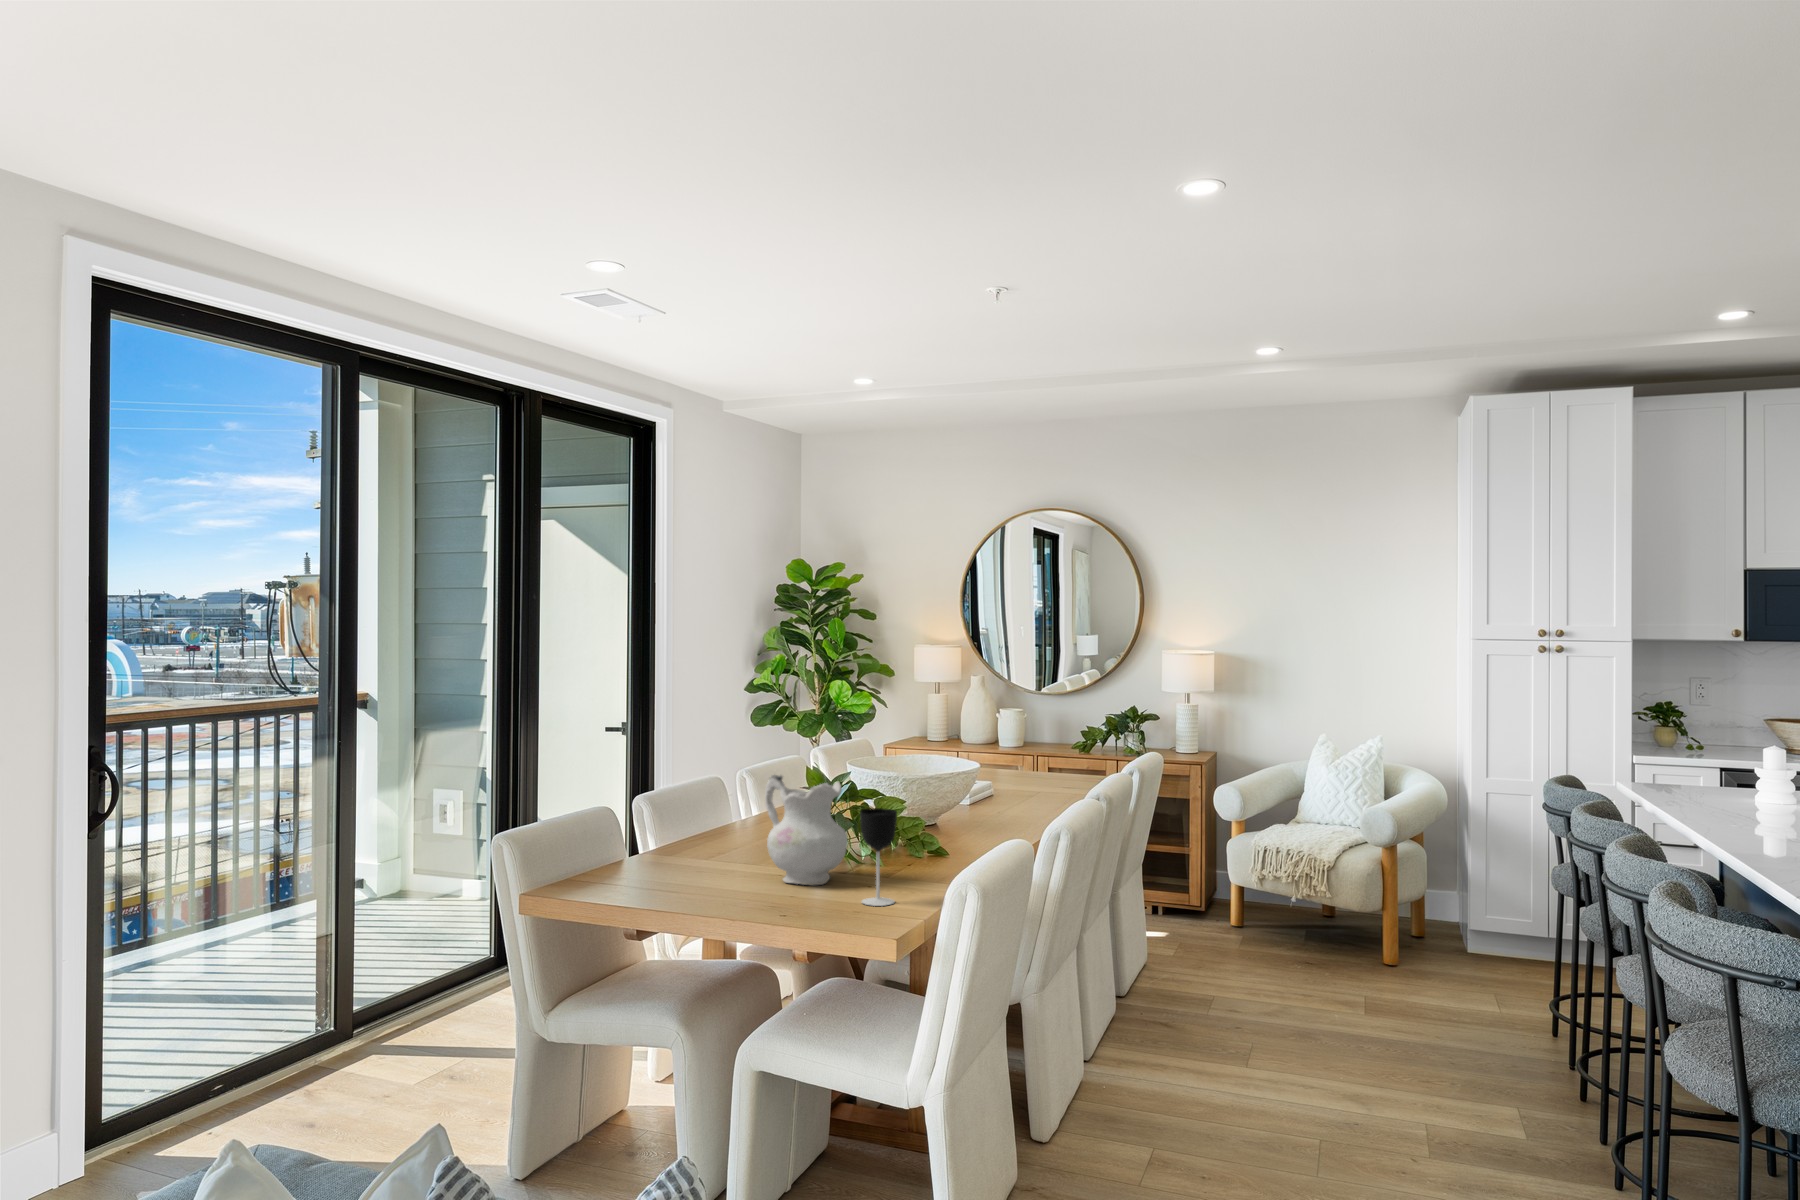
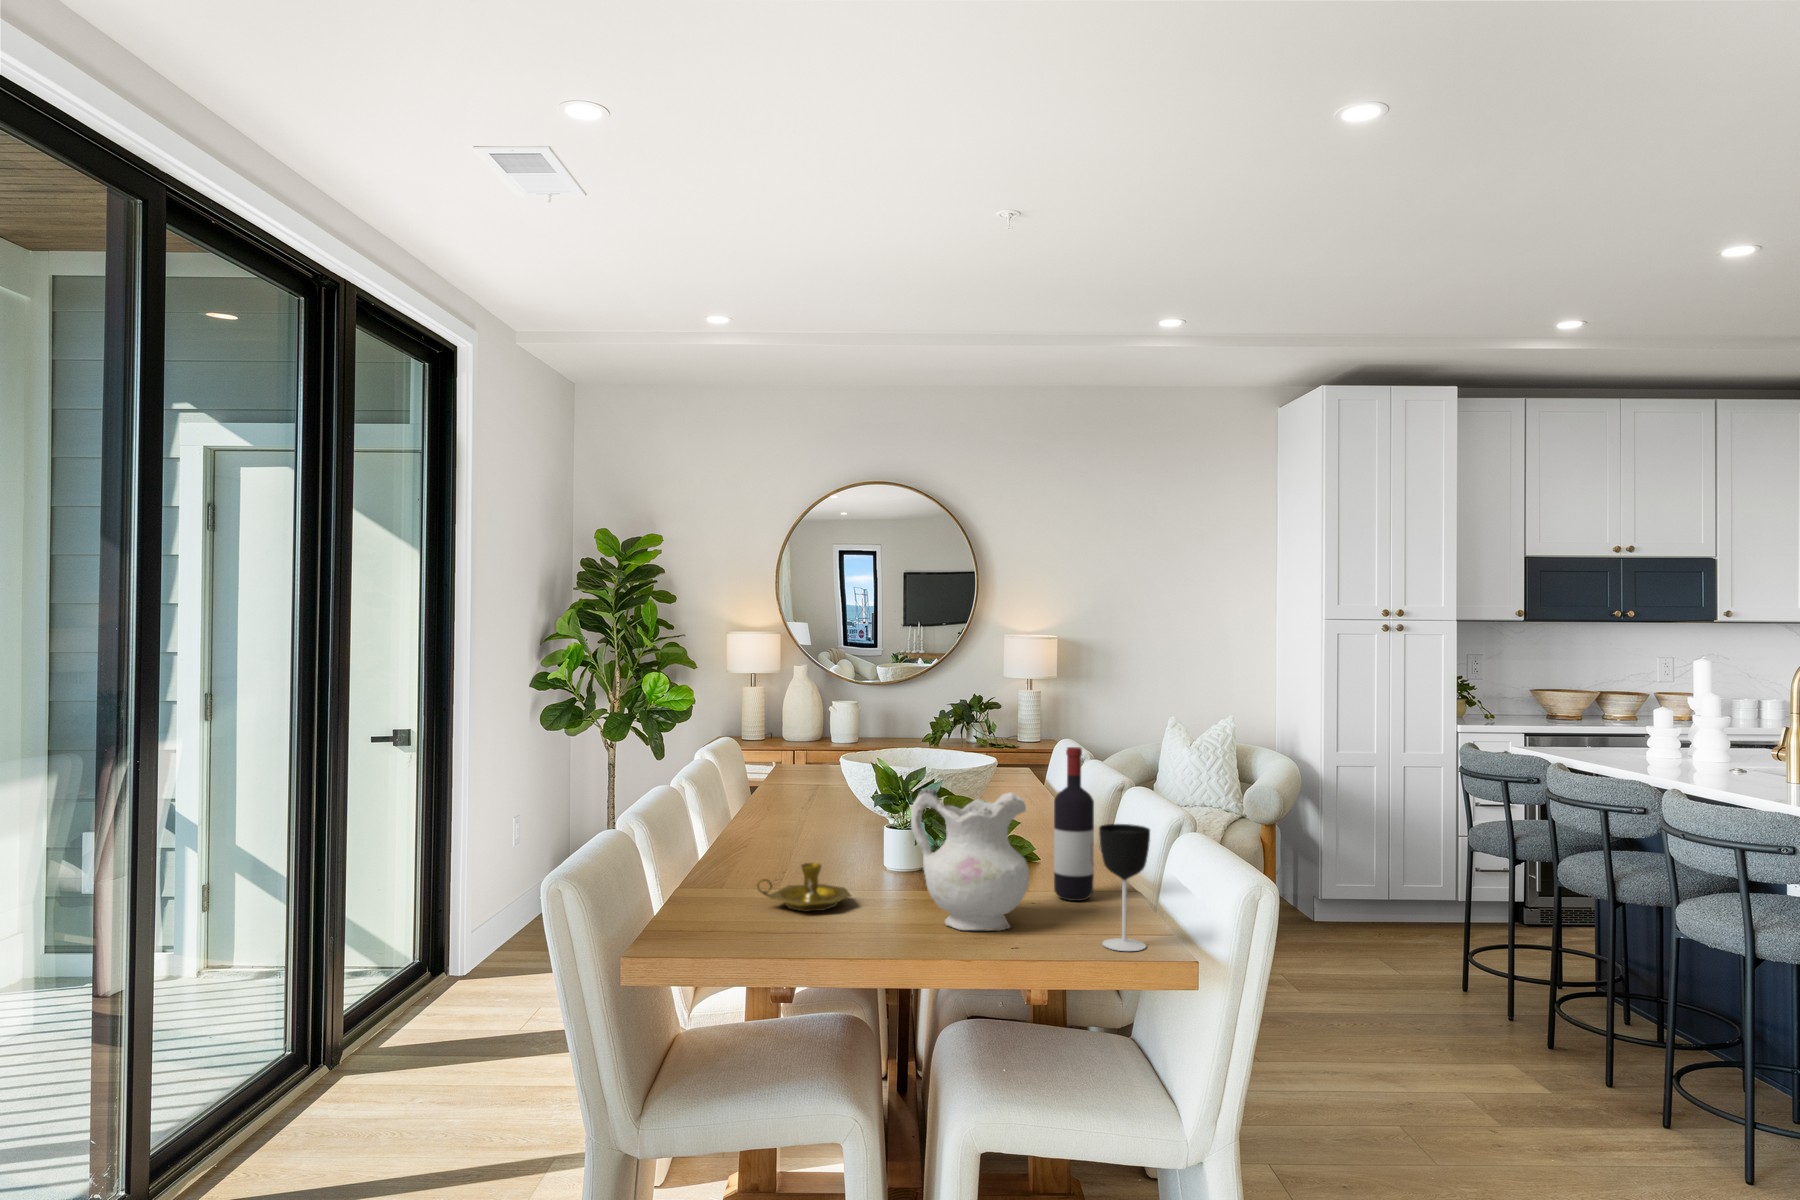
wine bottle: none [899,750,931,873] -> present [1054,747,1094,901]
candlestick: none [680,828,751,863] -> present [757,863,851,912]

